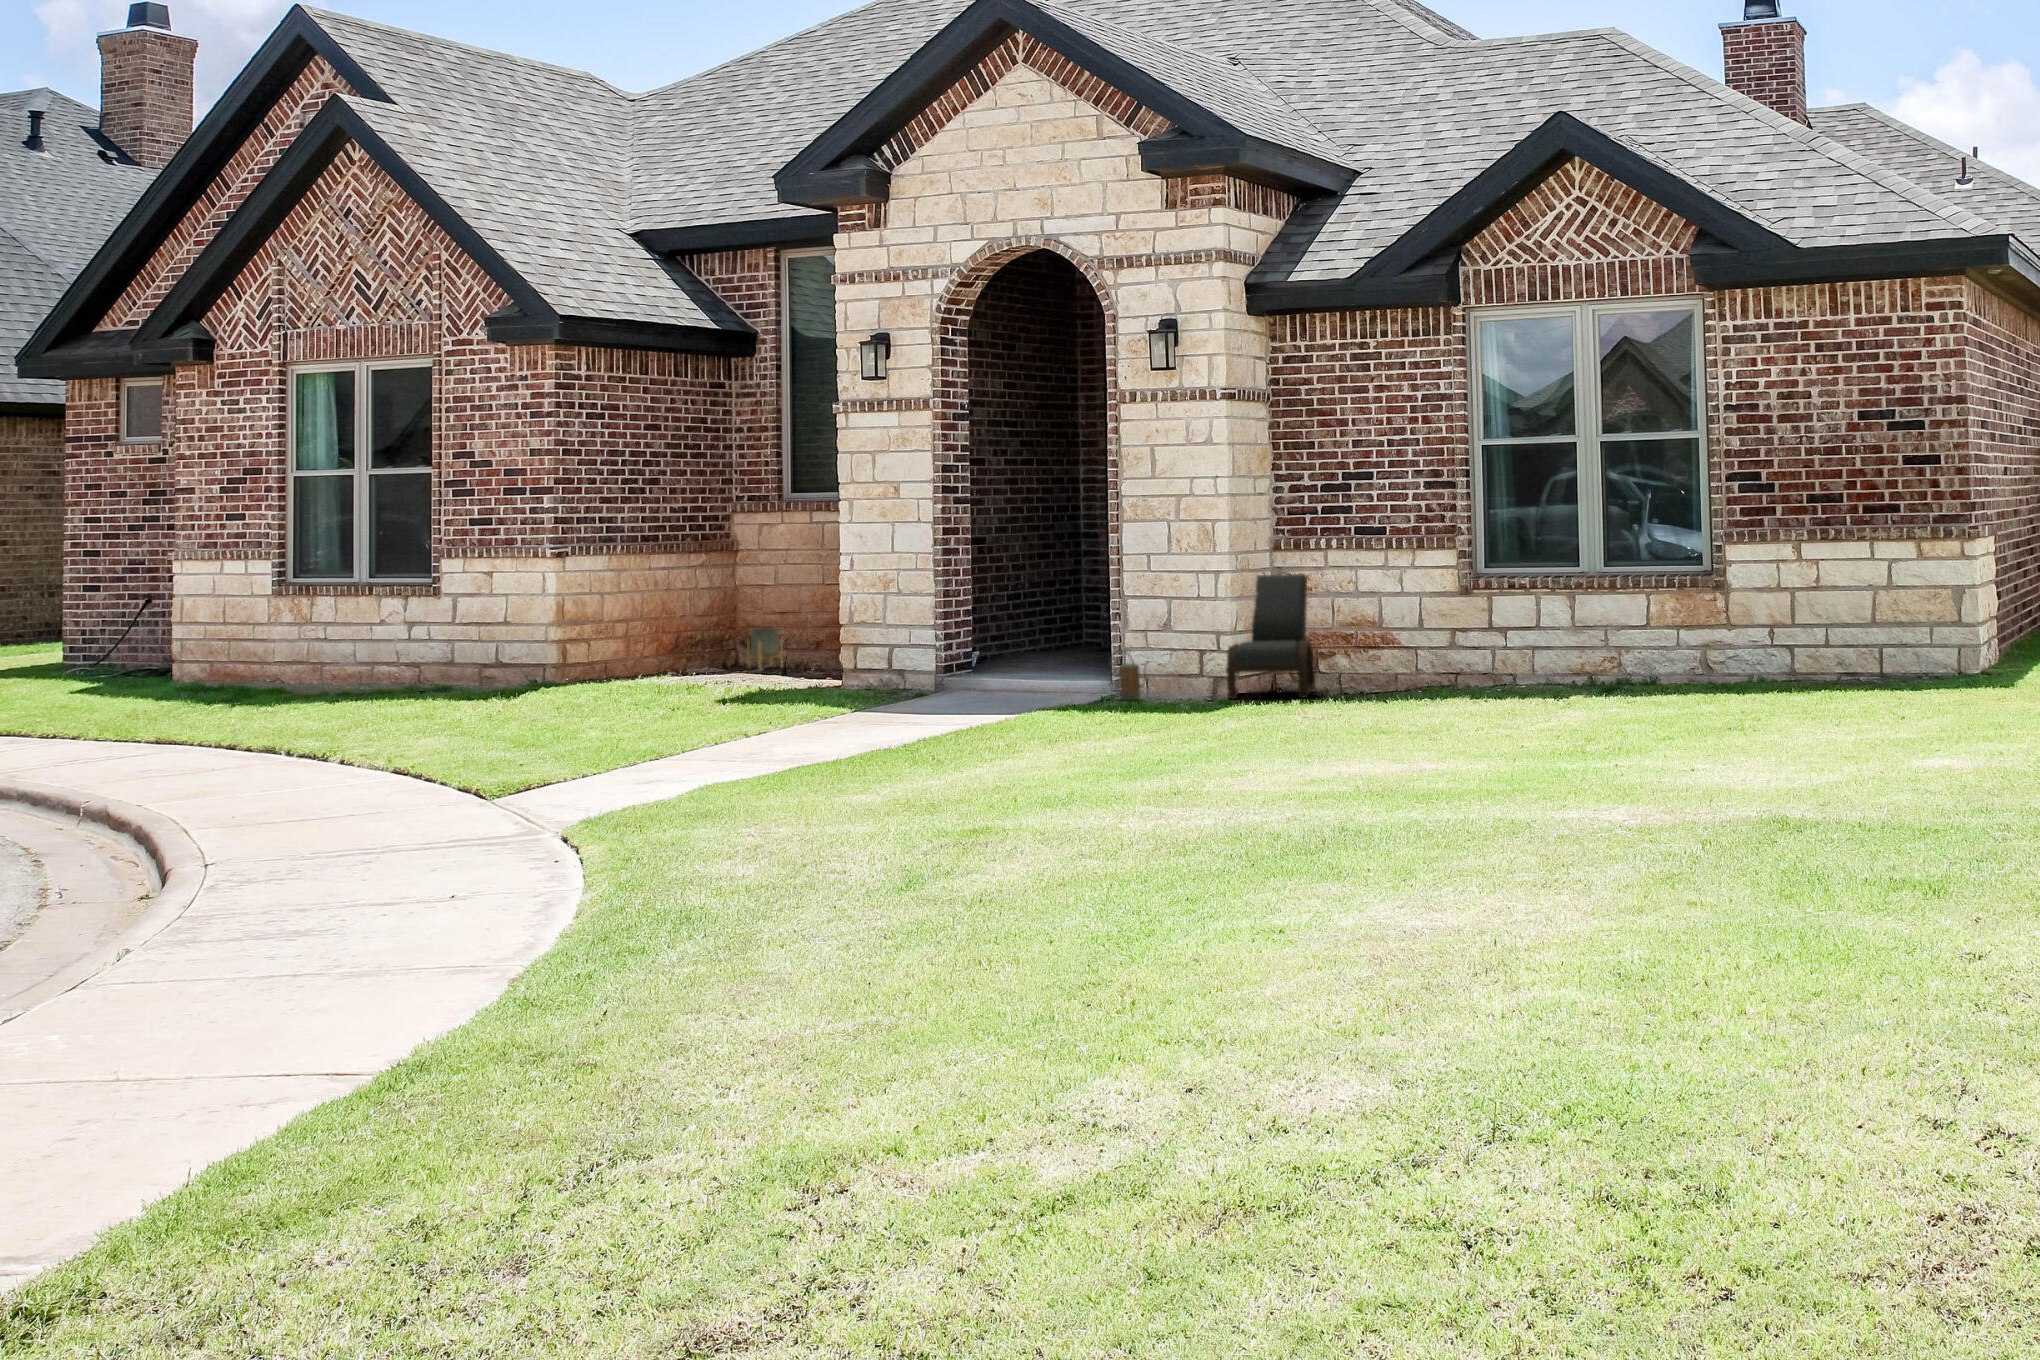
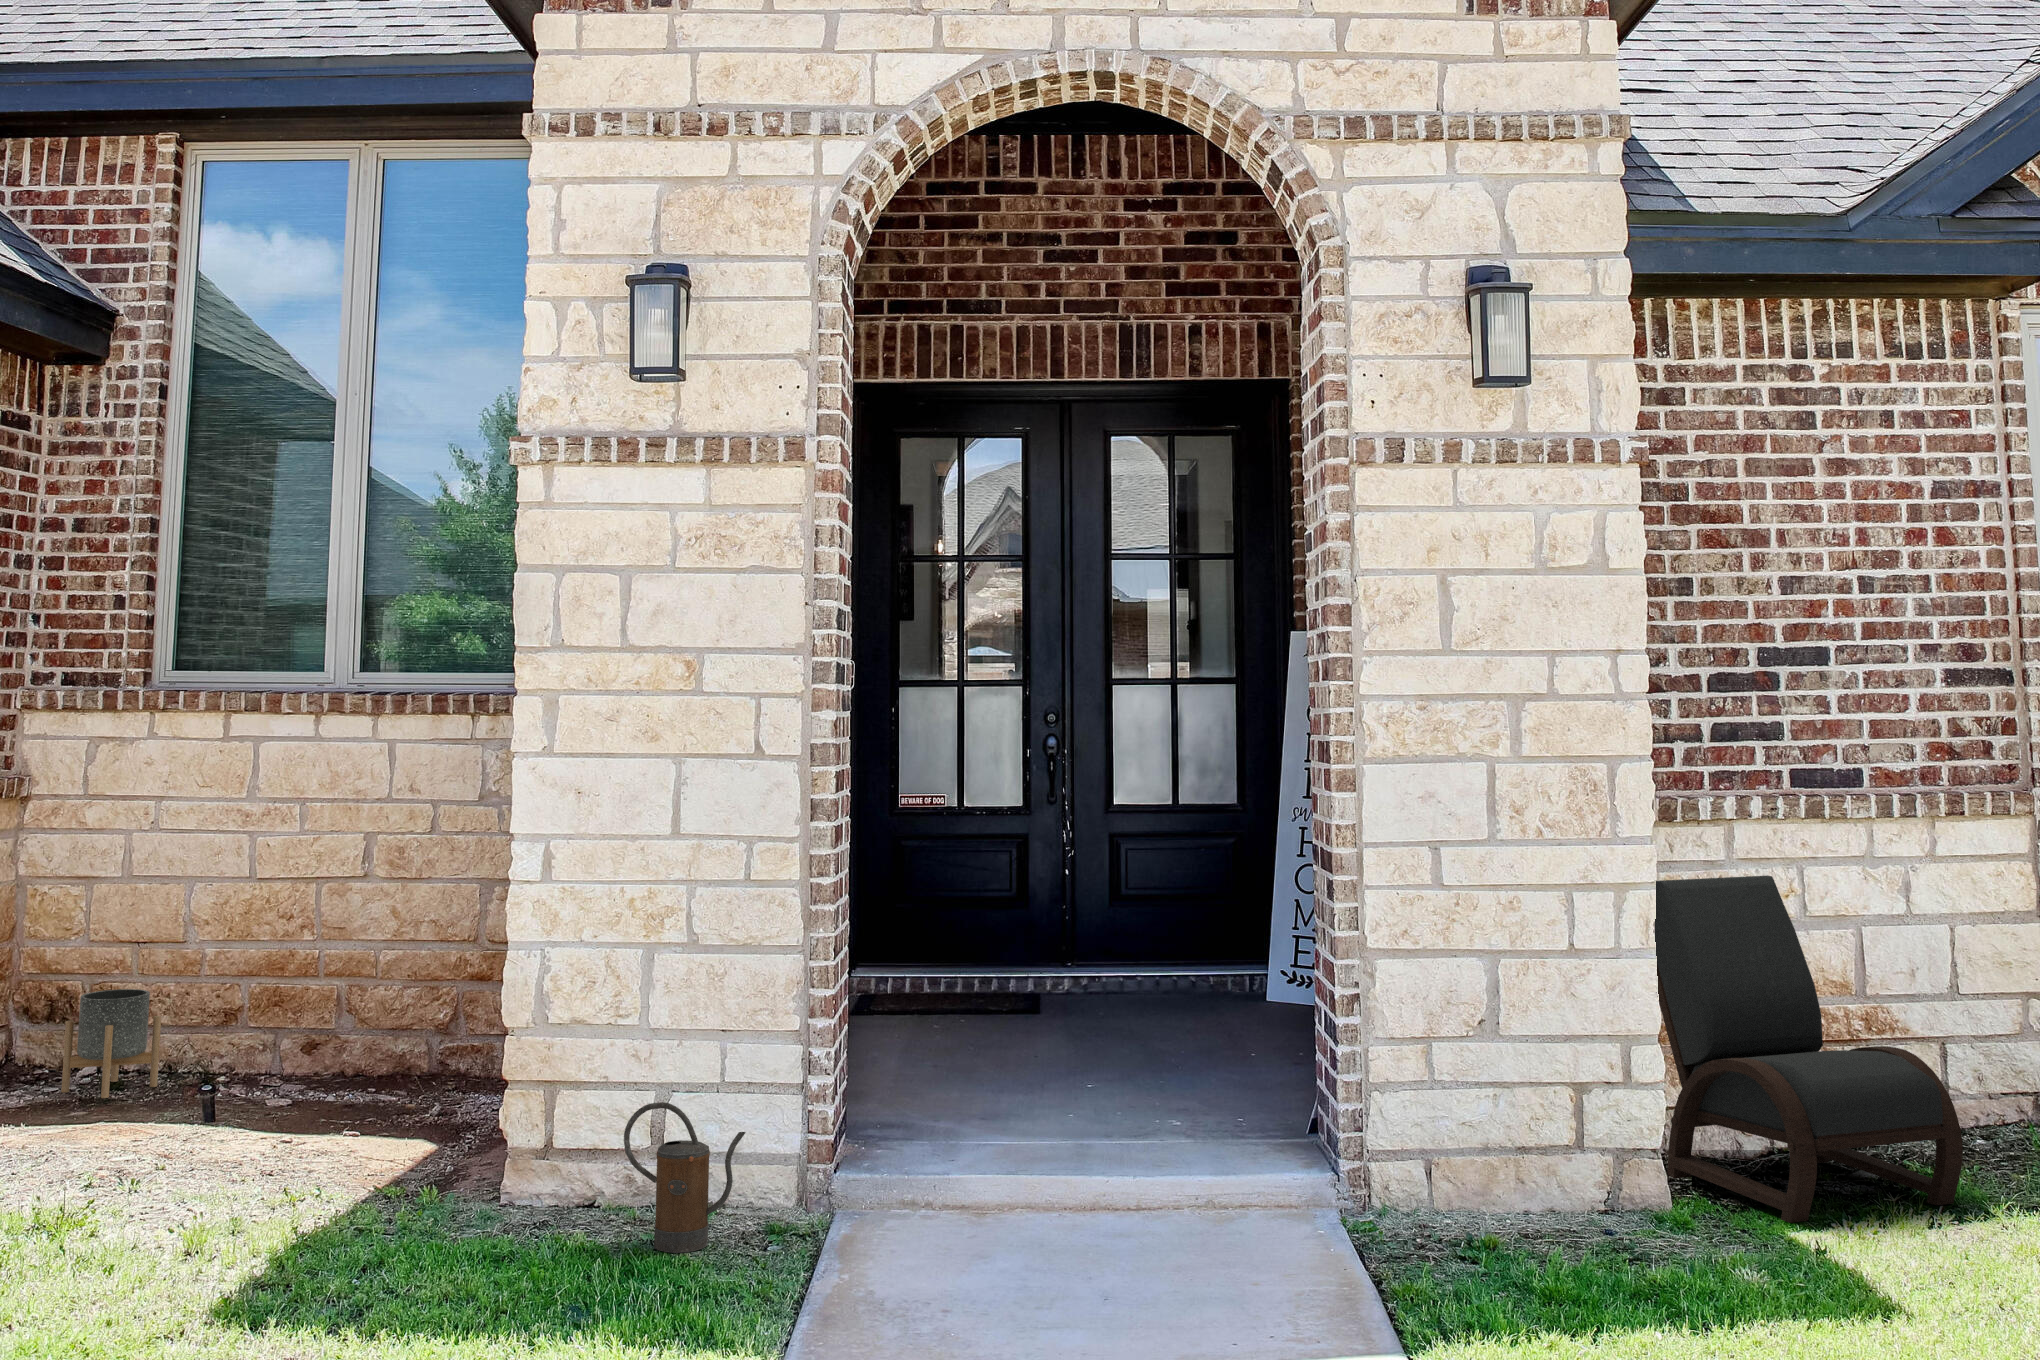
watering can: present [1111,650,1147,700] -> present [624,1102,746,1253]

